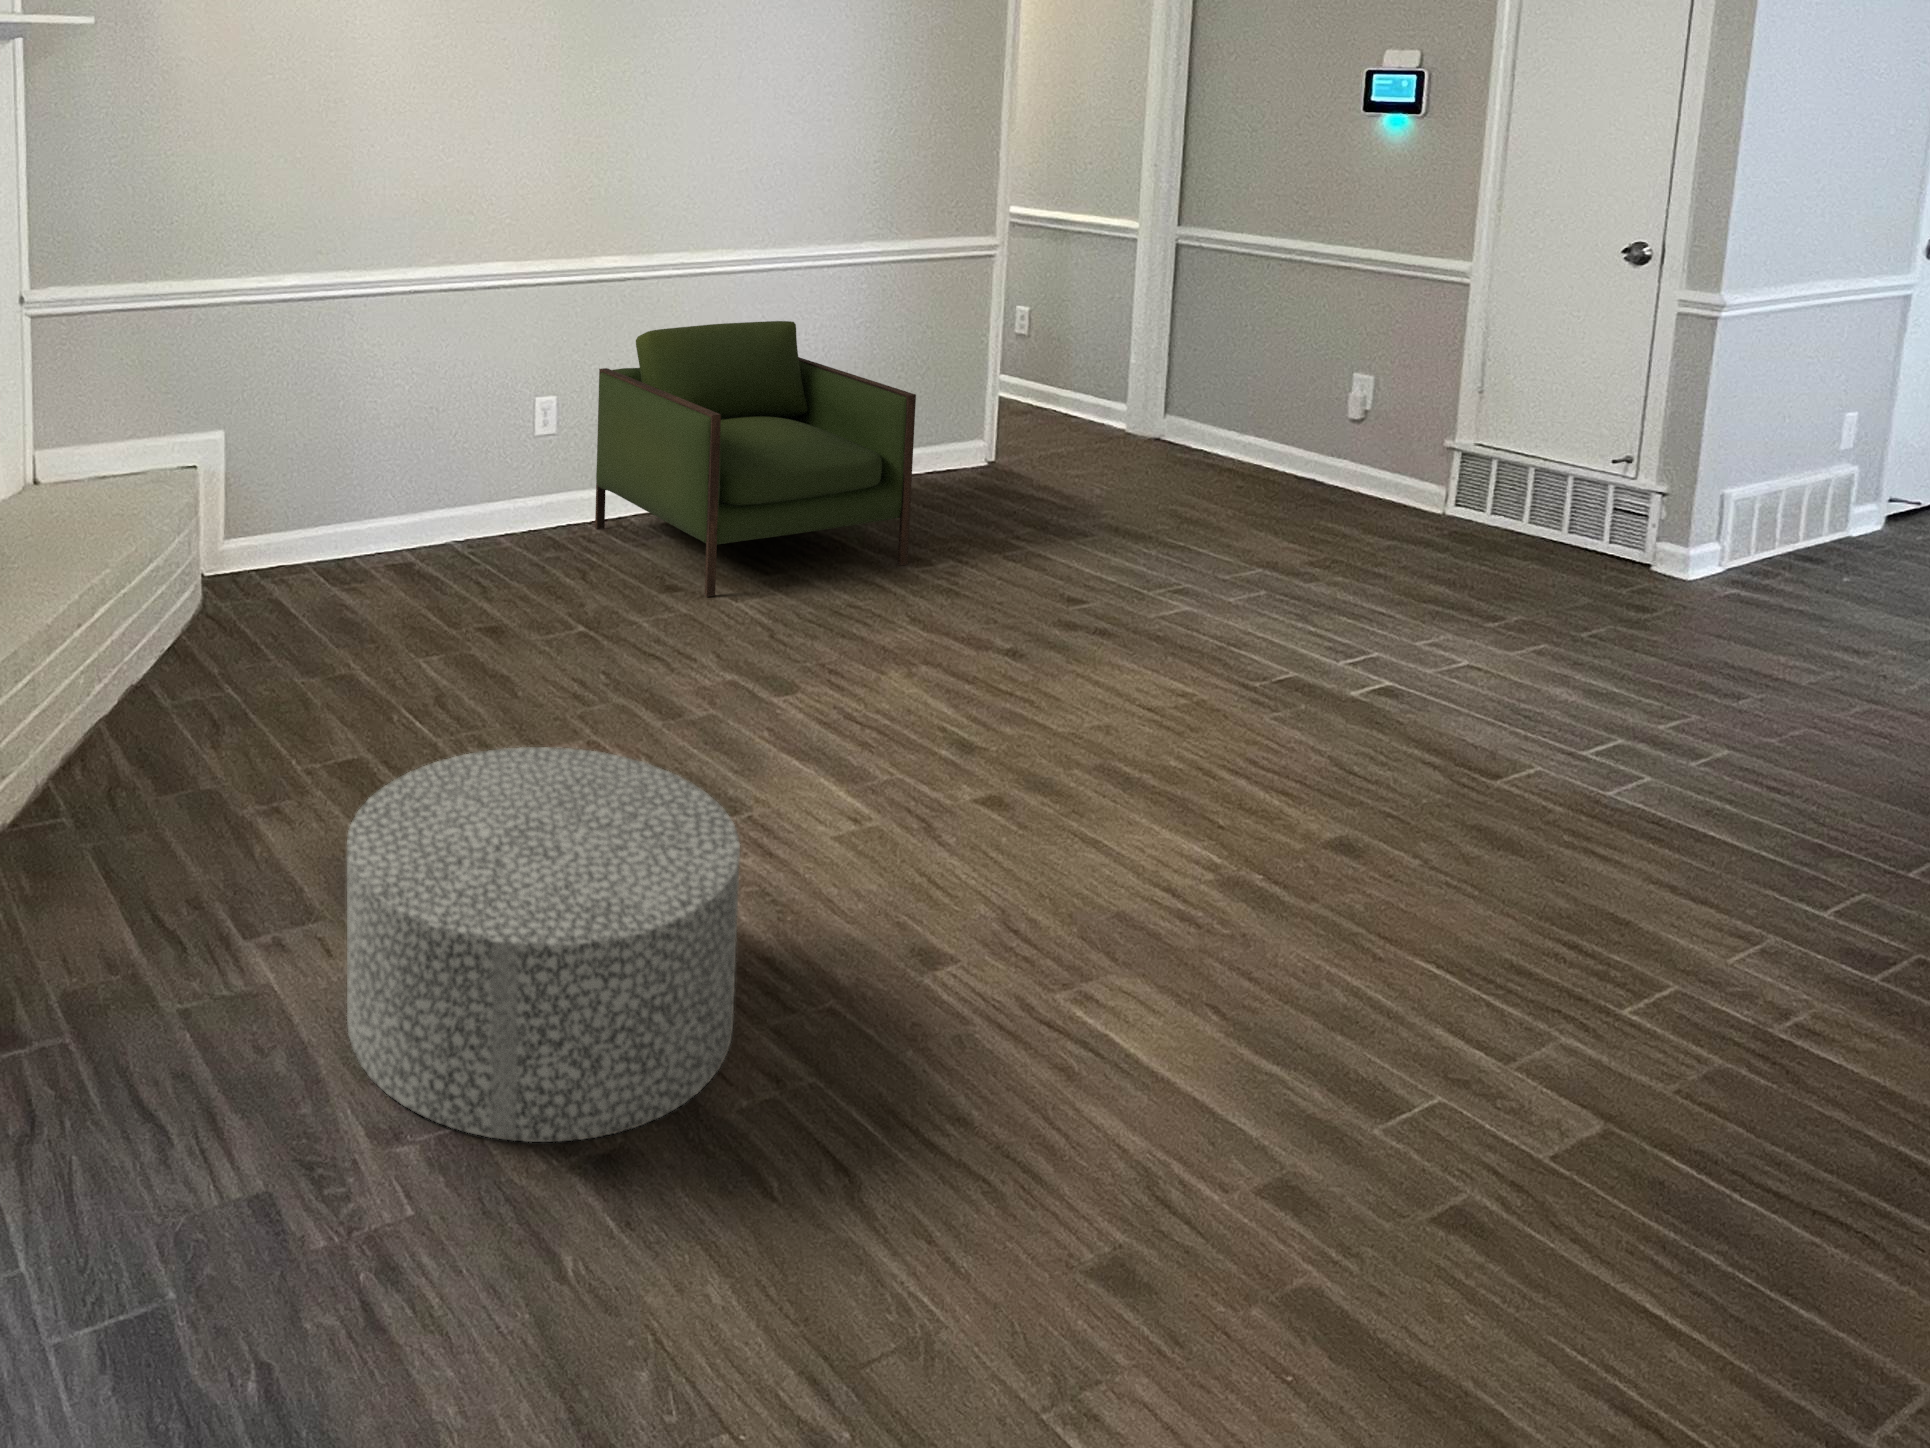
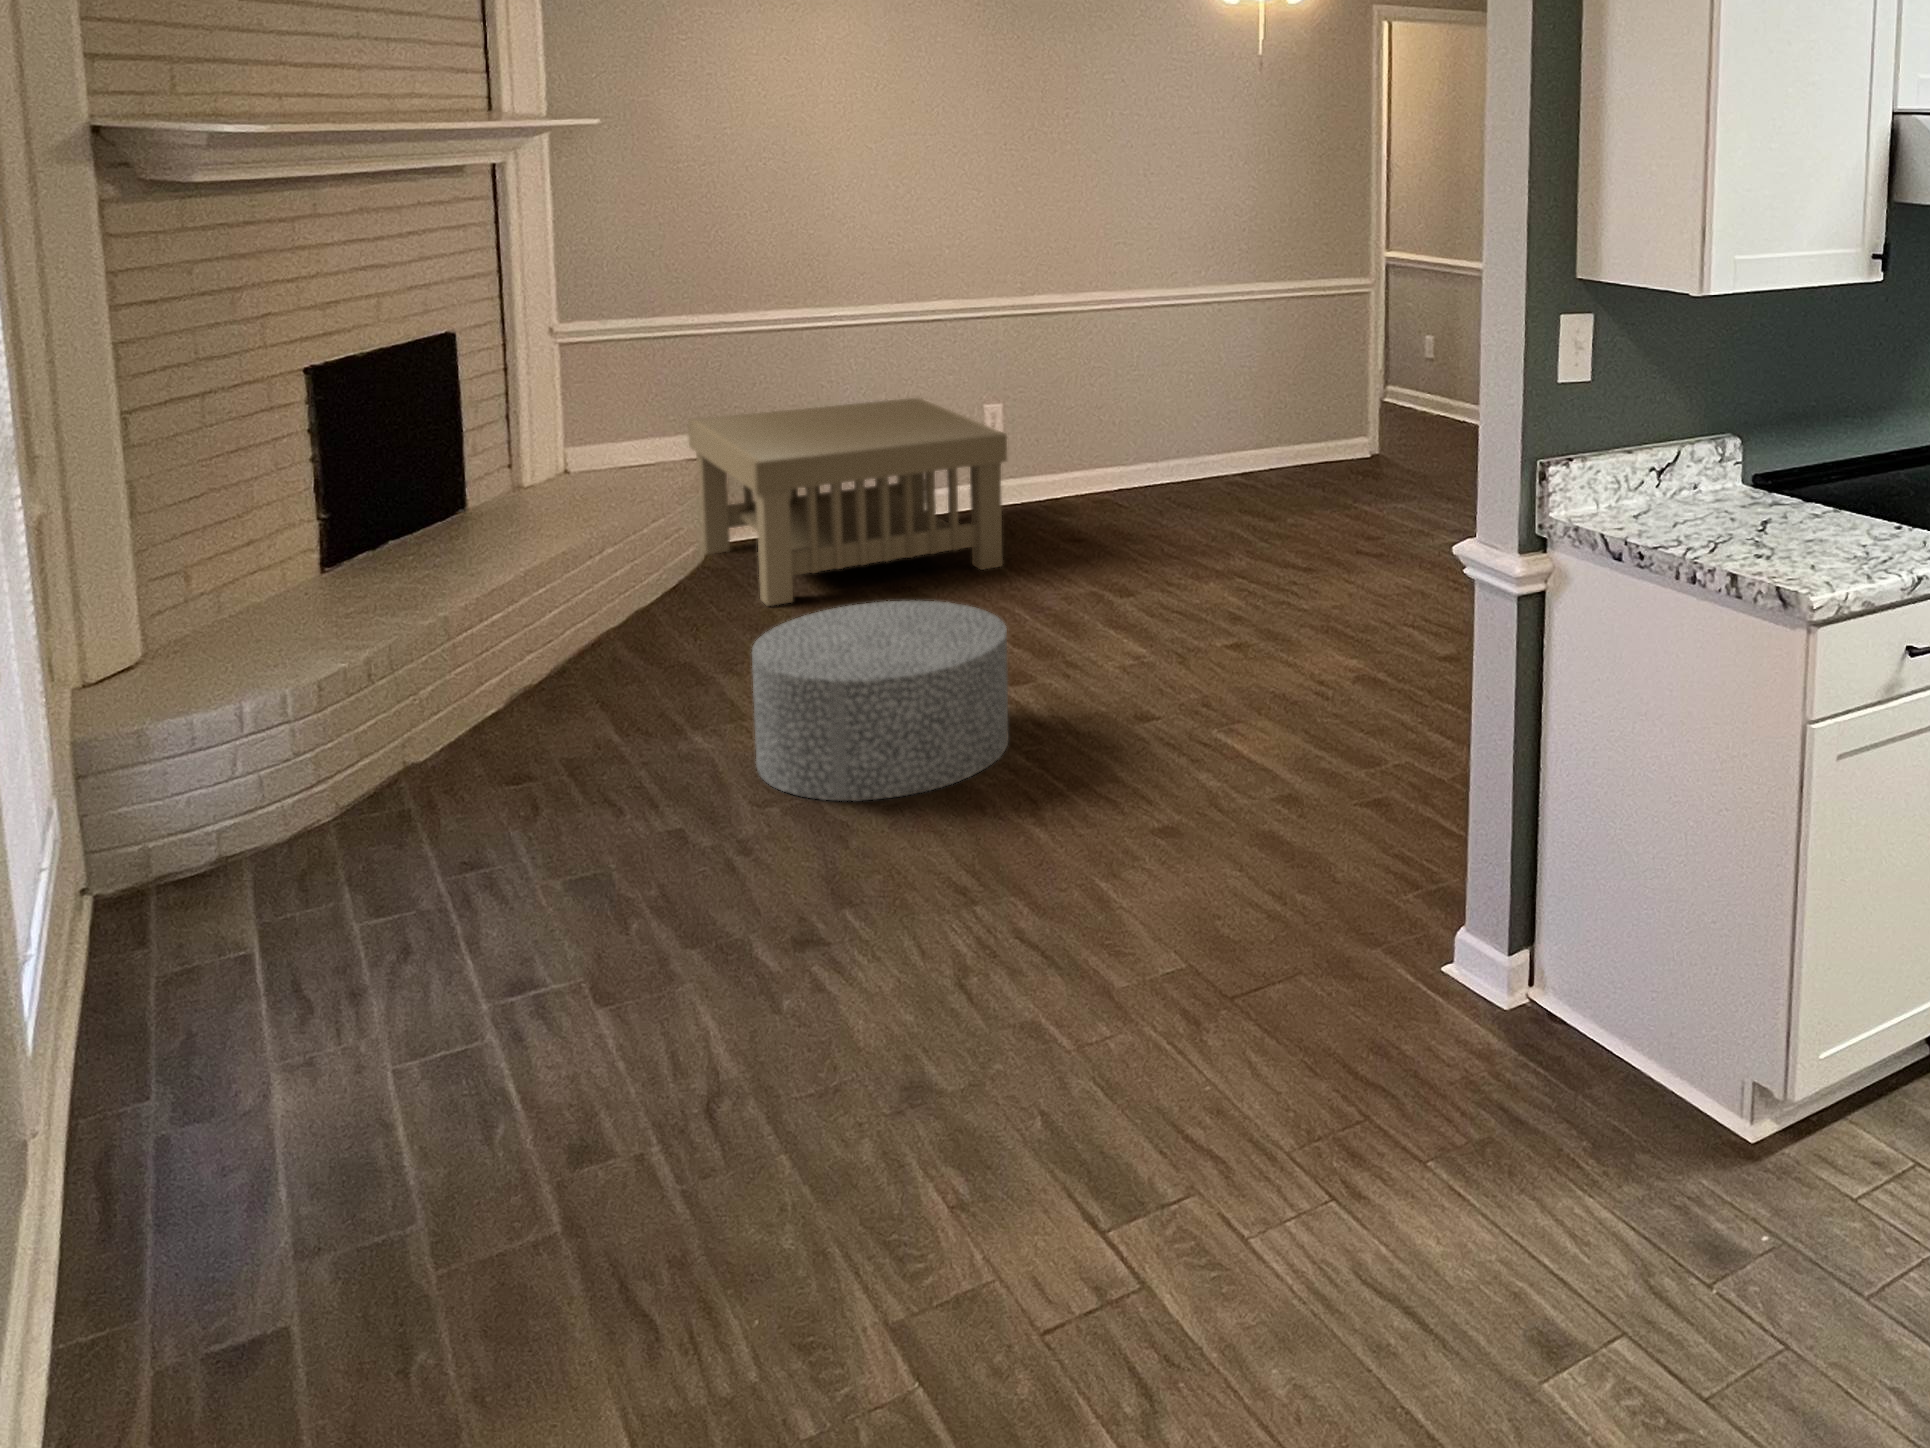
armchair: present [595,321,916,597] -> none [1032,343,1264,543]
coffee table: none [184,389,604,690] -> present [688,398,1007,606]

